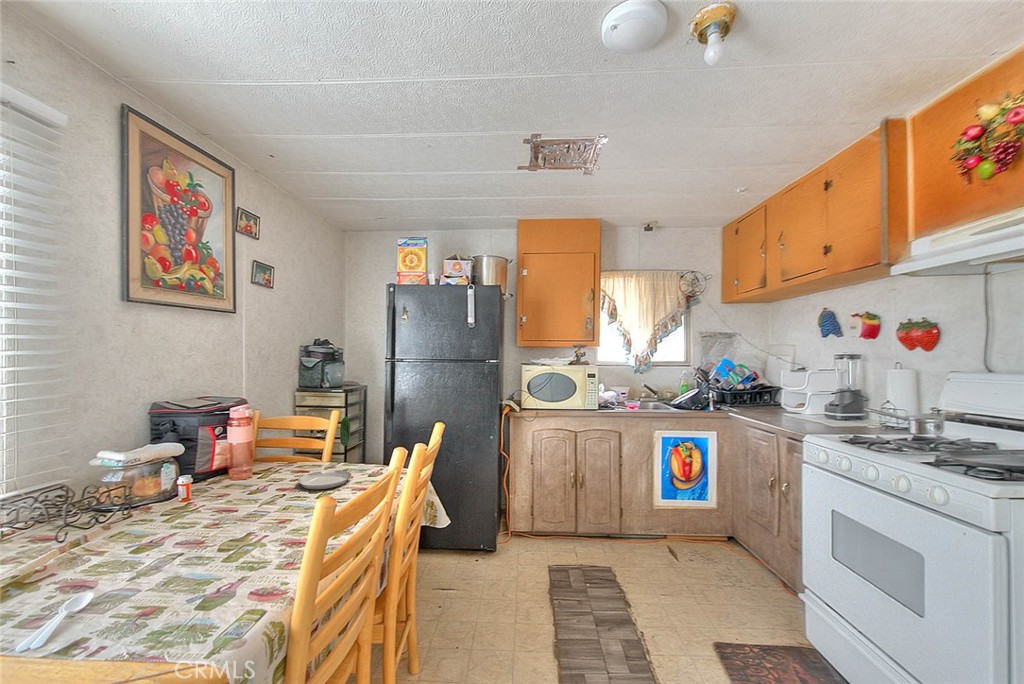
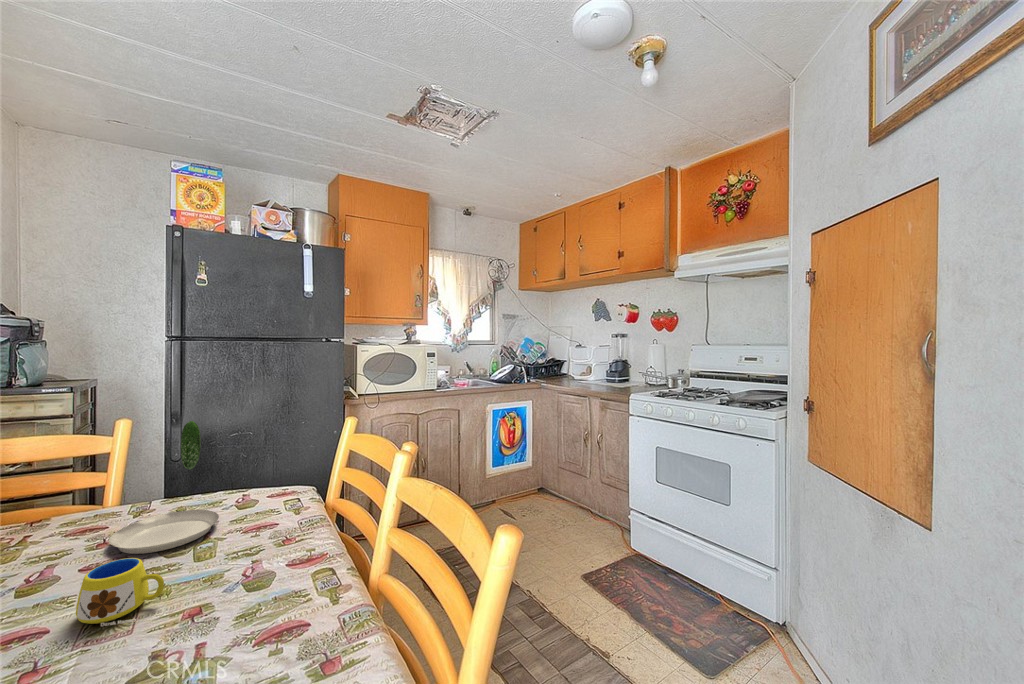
mug: none [249,485,281,518] -> present [76,558,164,626]

